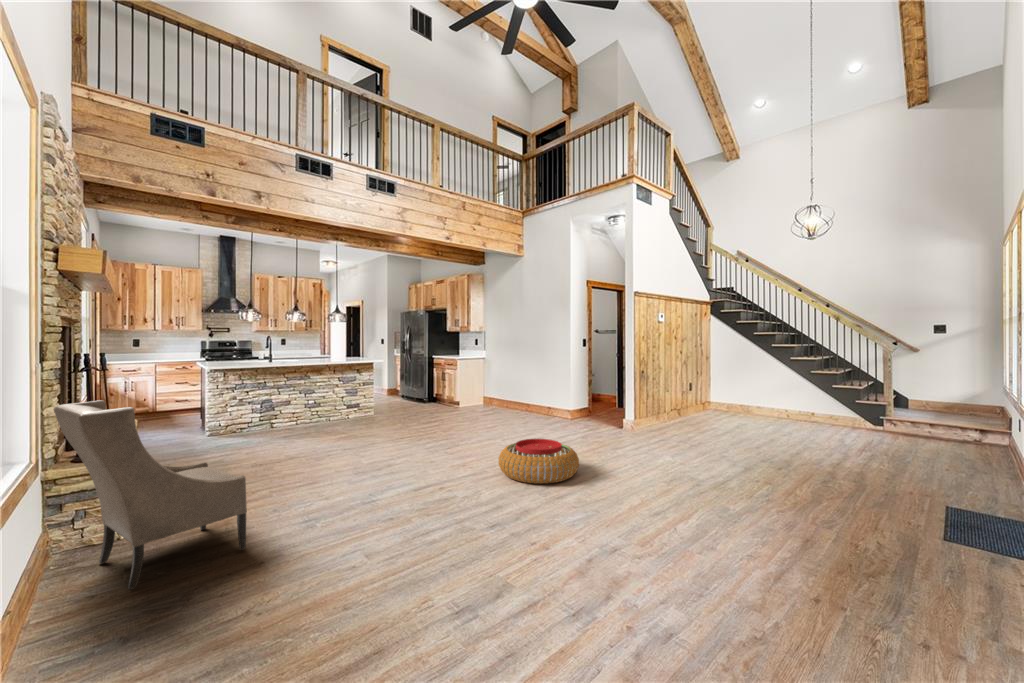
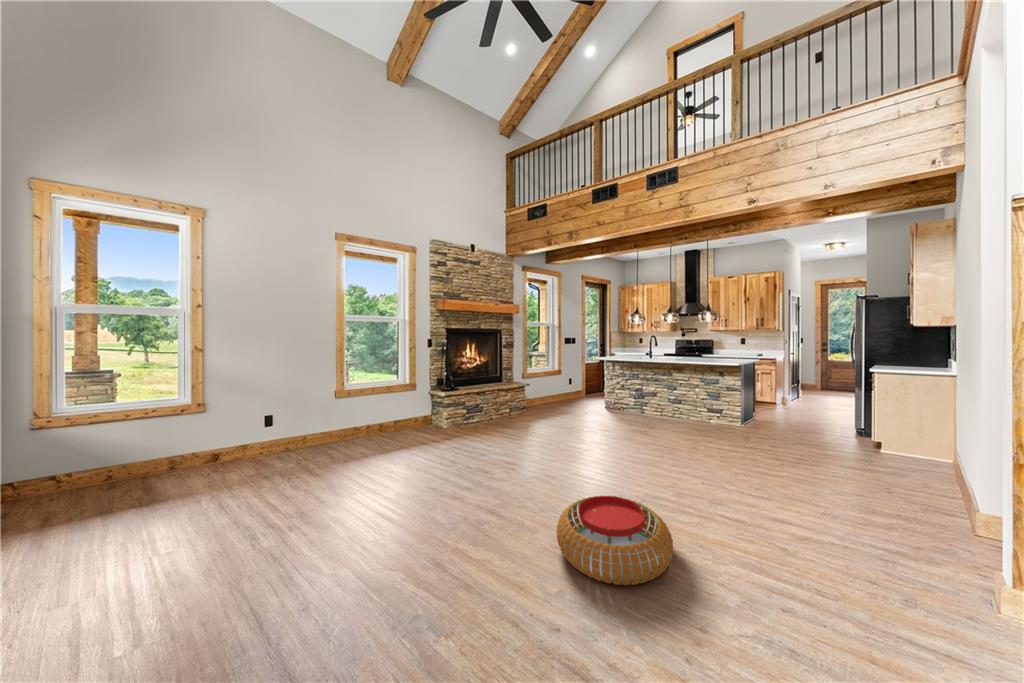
armchair: present [54,400,247,589] -> none [393,384,463,466]

